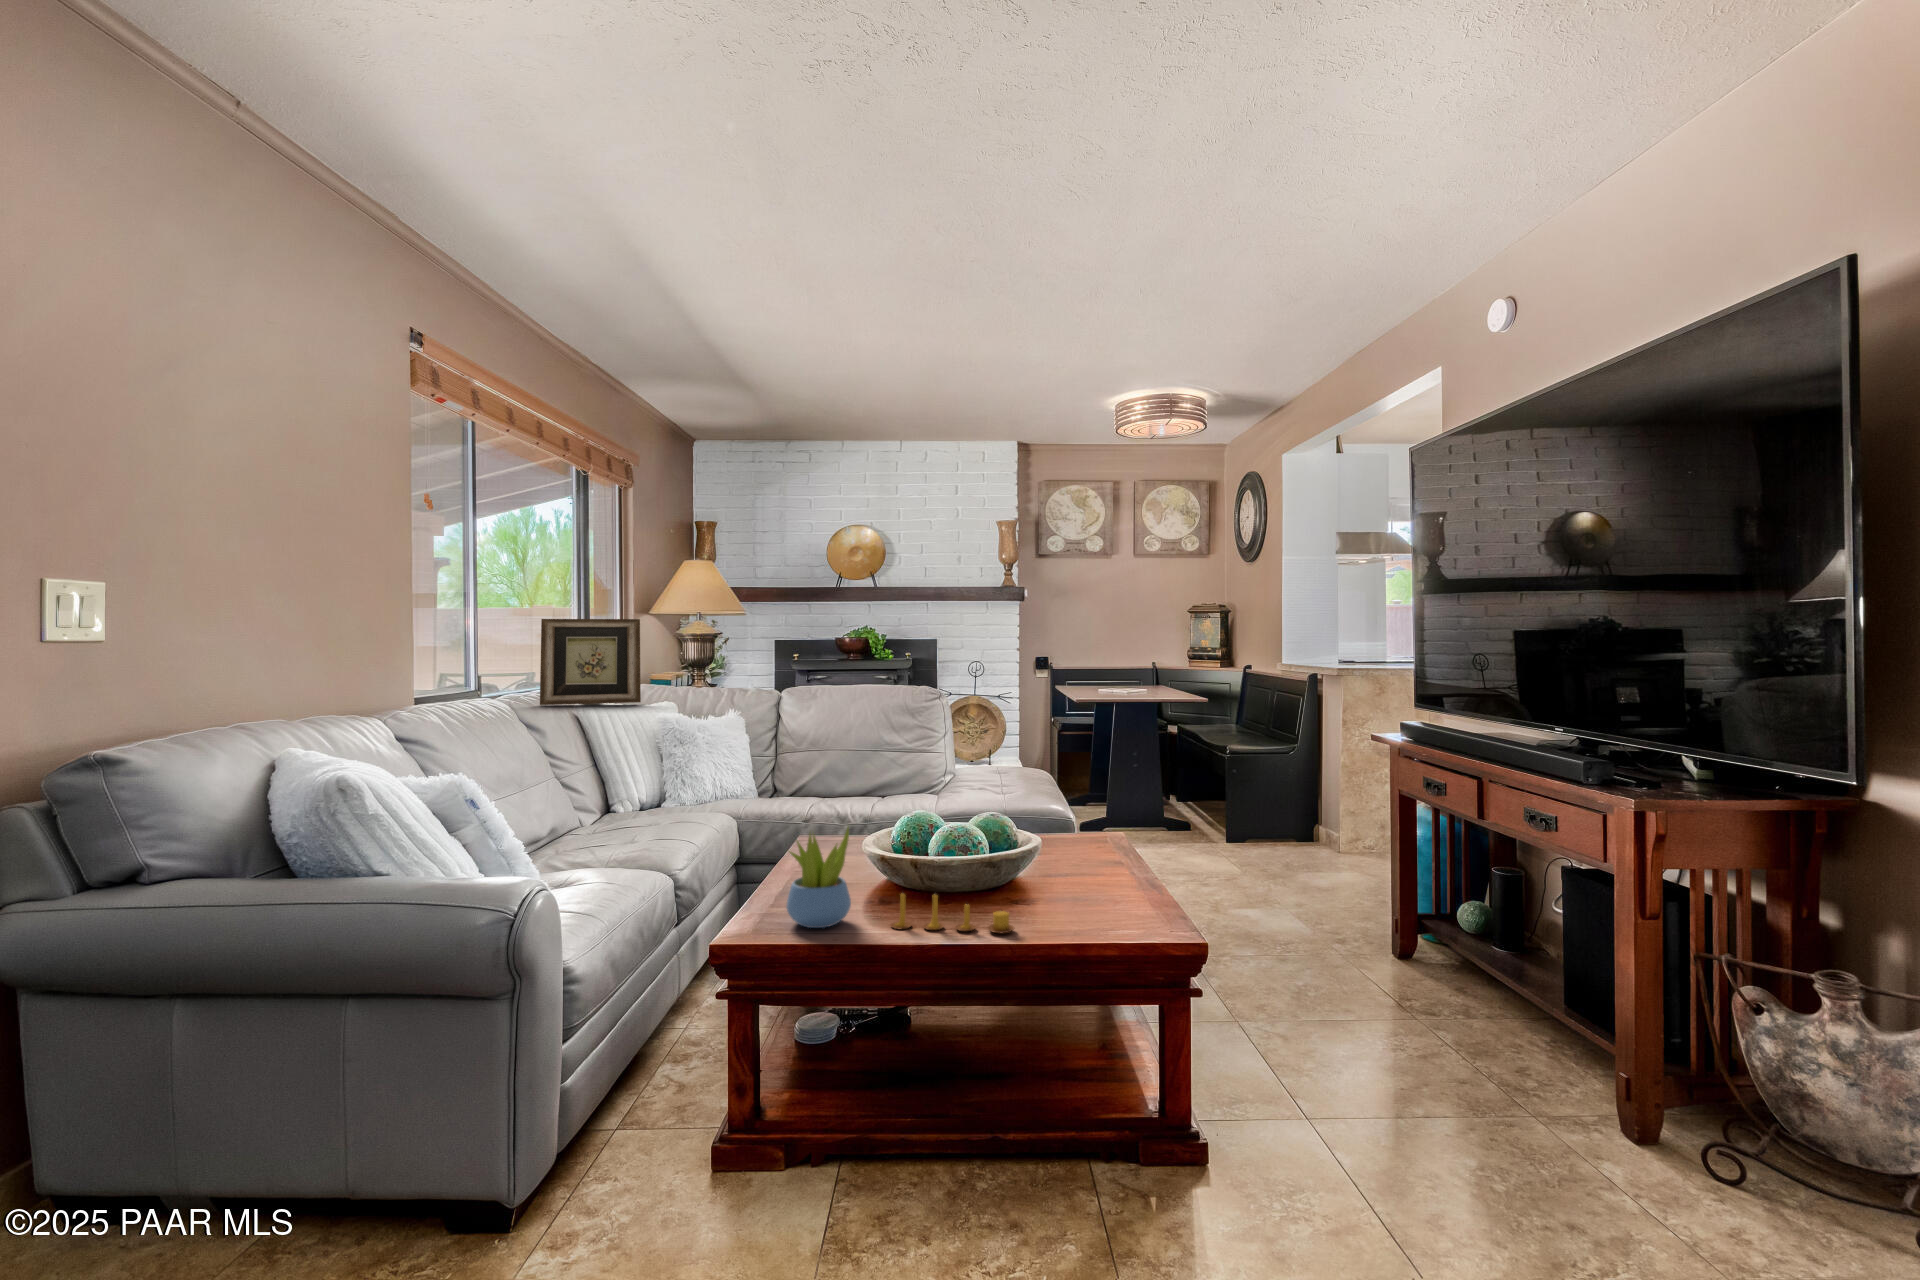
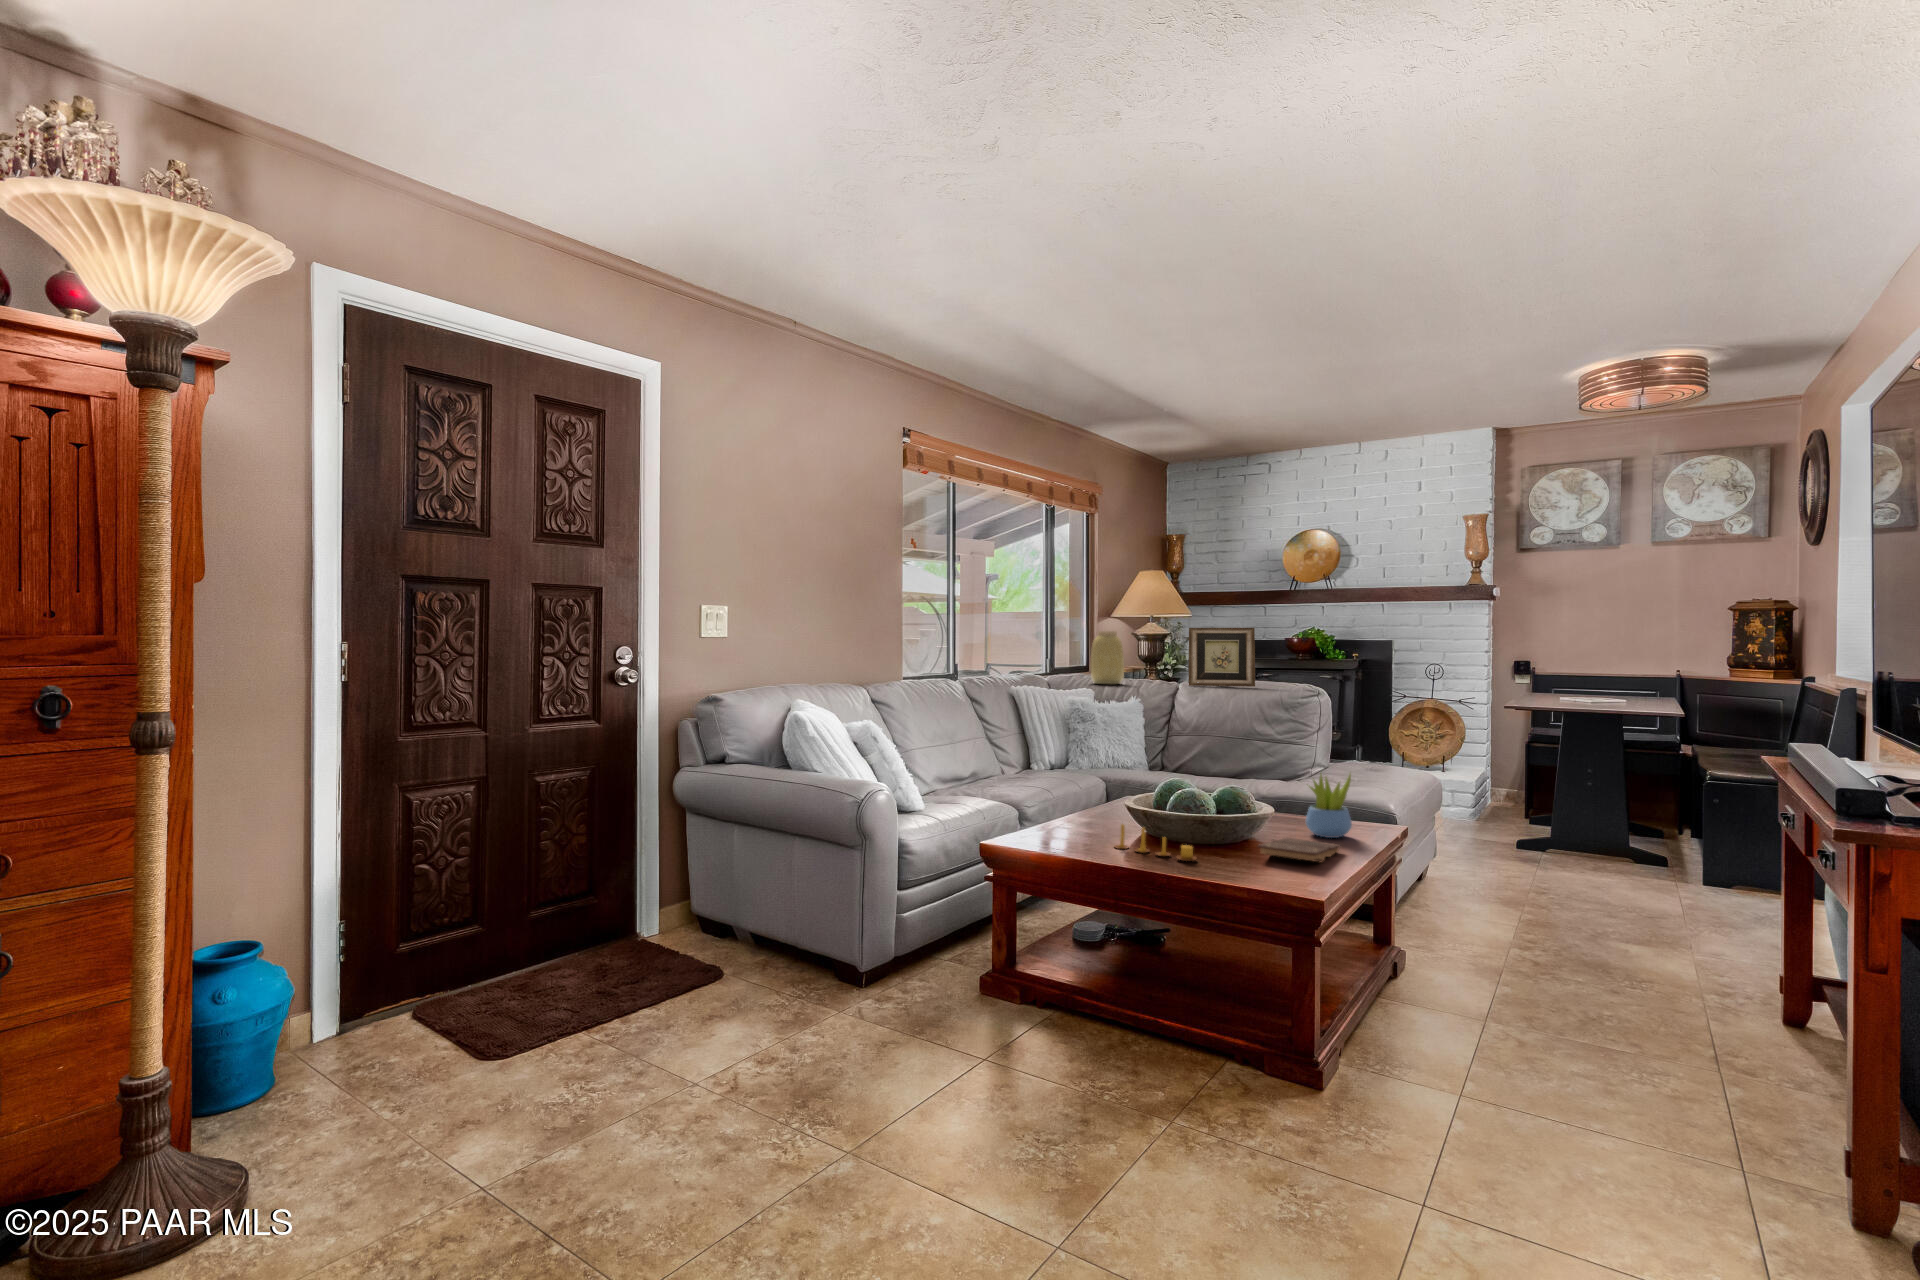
picture frame: present [540,619,641,705] -> present [1188,628,1255,687]
vase: none [669,630,711,695] -> present [1090,631,1124,684]
succulent plant: present [786,828,851,928] -> present [1306,773,1352,838]
book: none [1063,876,1143,906] -> present [1258,838,1341,862]

